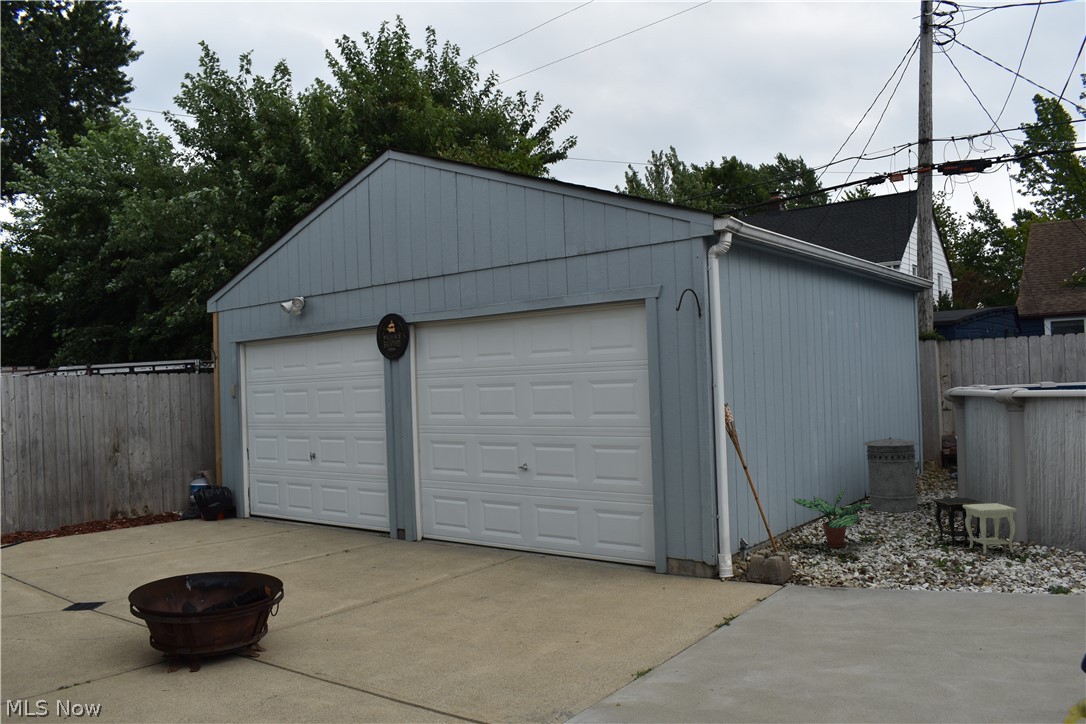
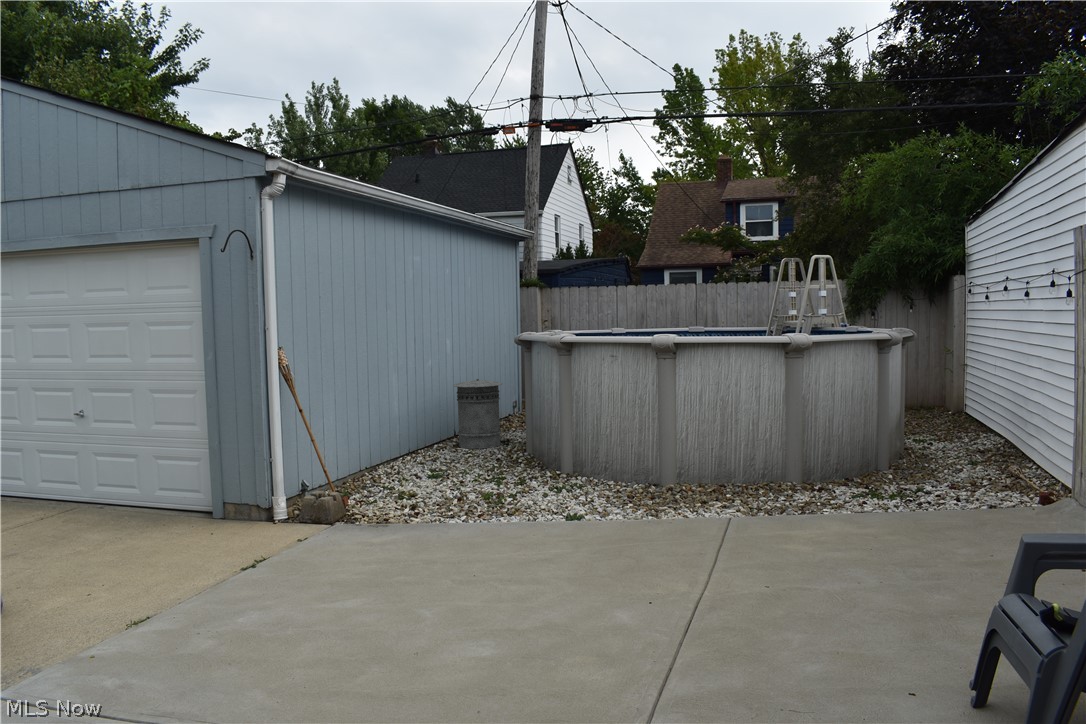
potted plant: present [792,489,872,548] -> none [365,428,442,485]
side table: present [933,498,1017,554] -> none [495,433,558,484]

